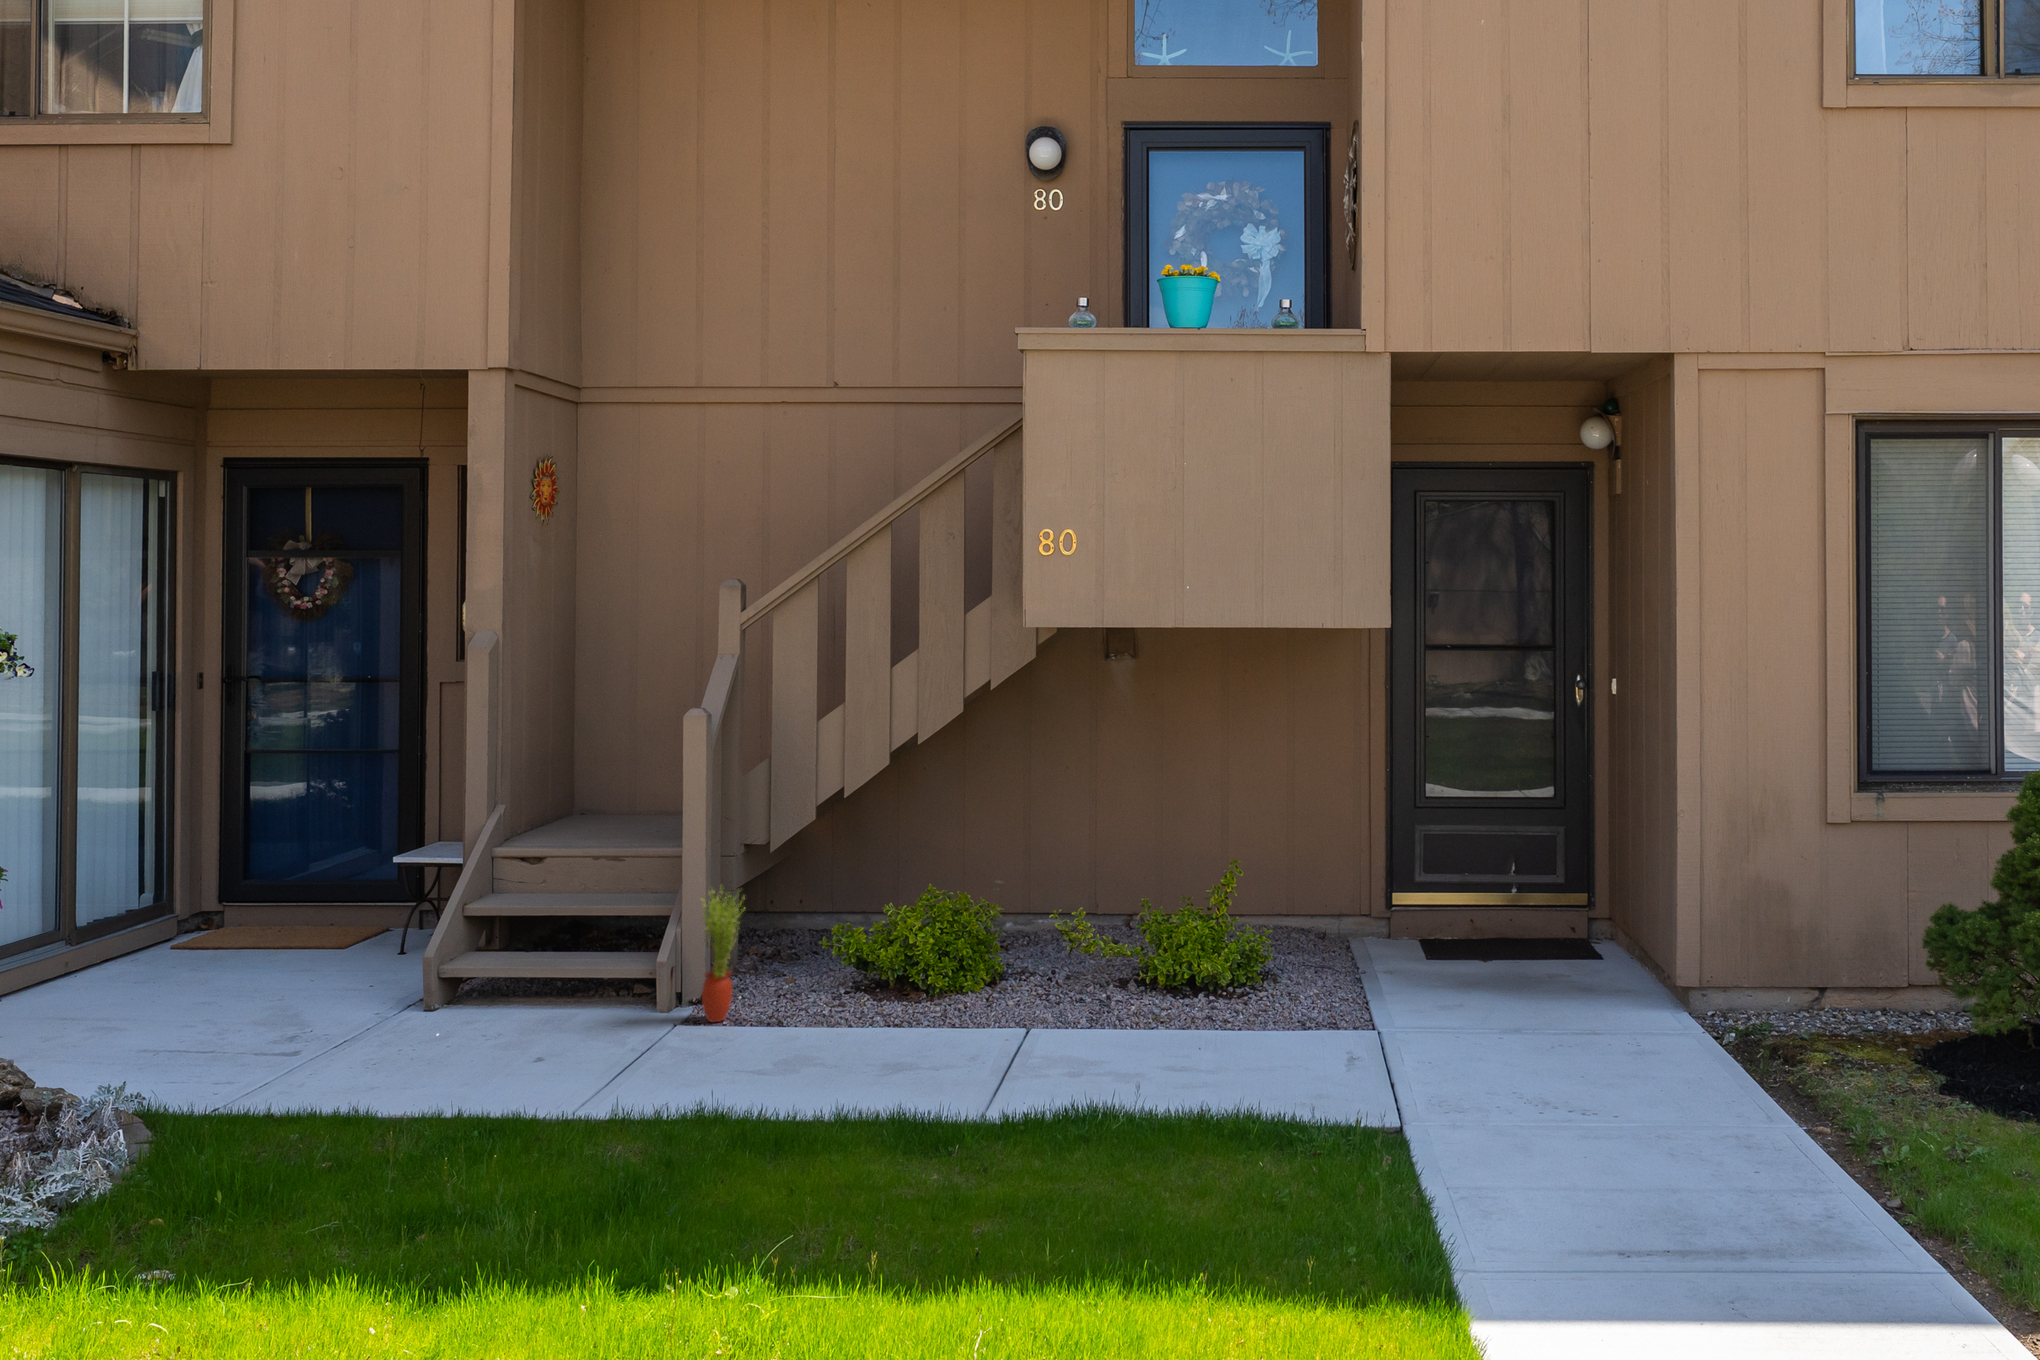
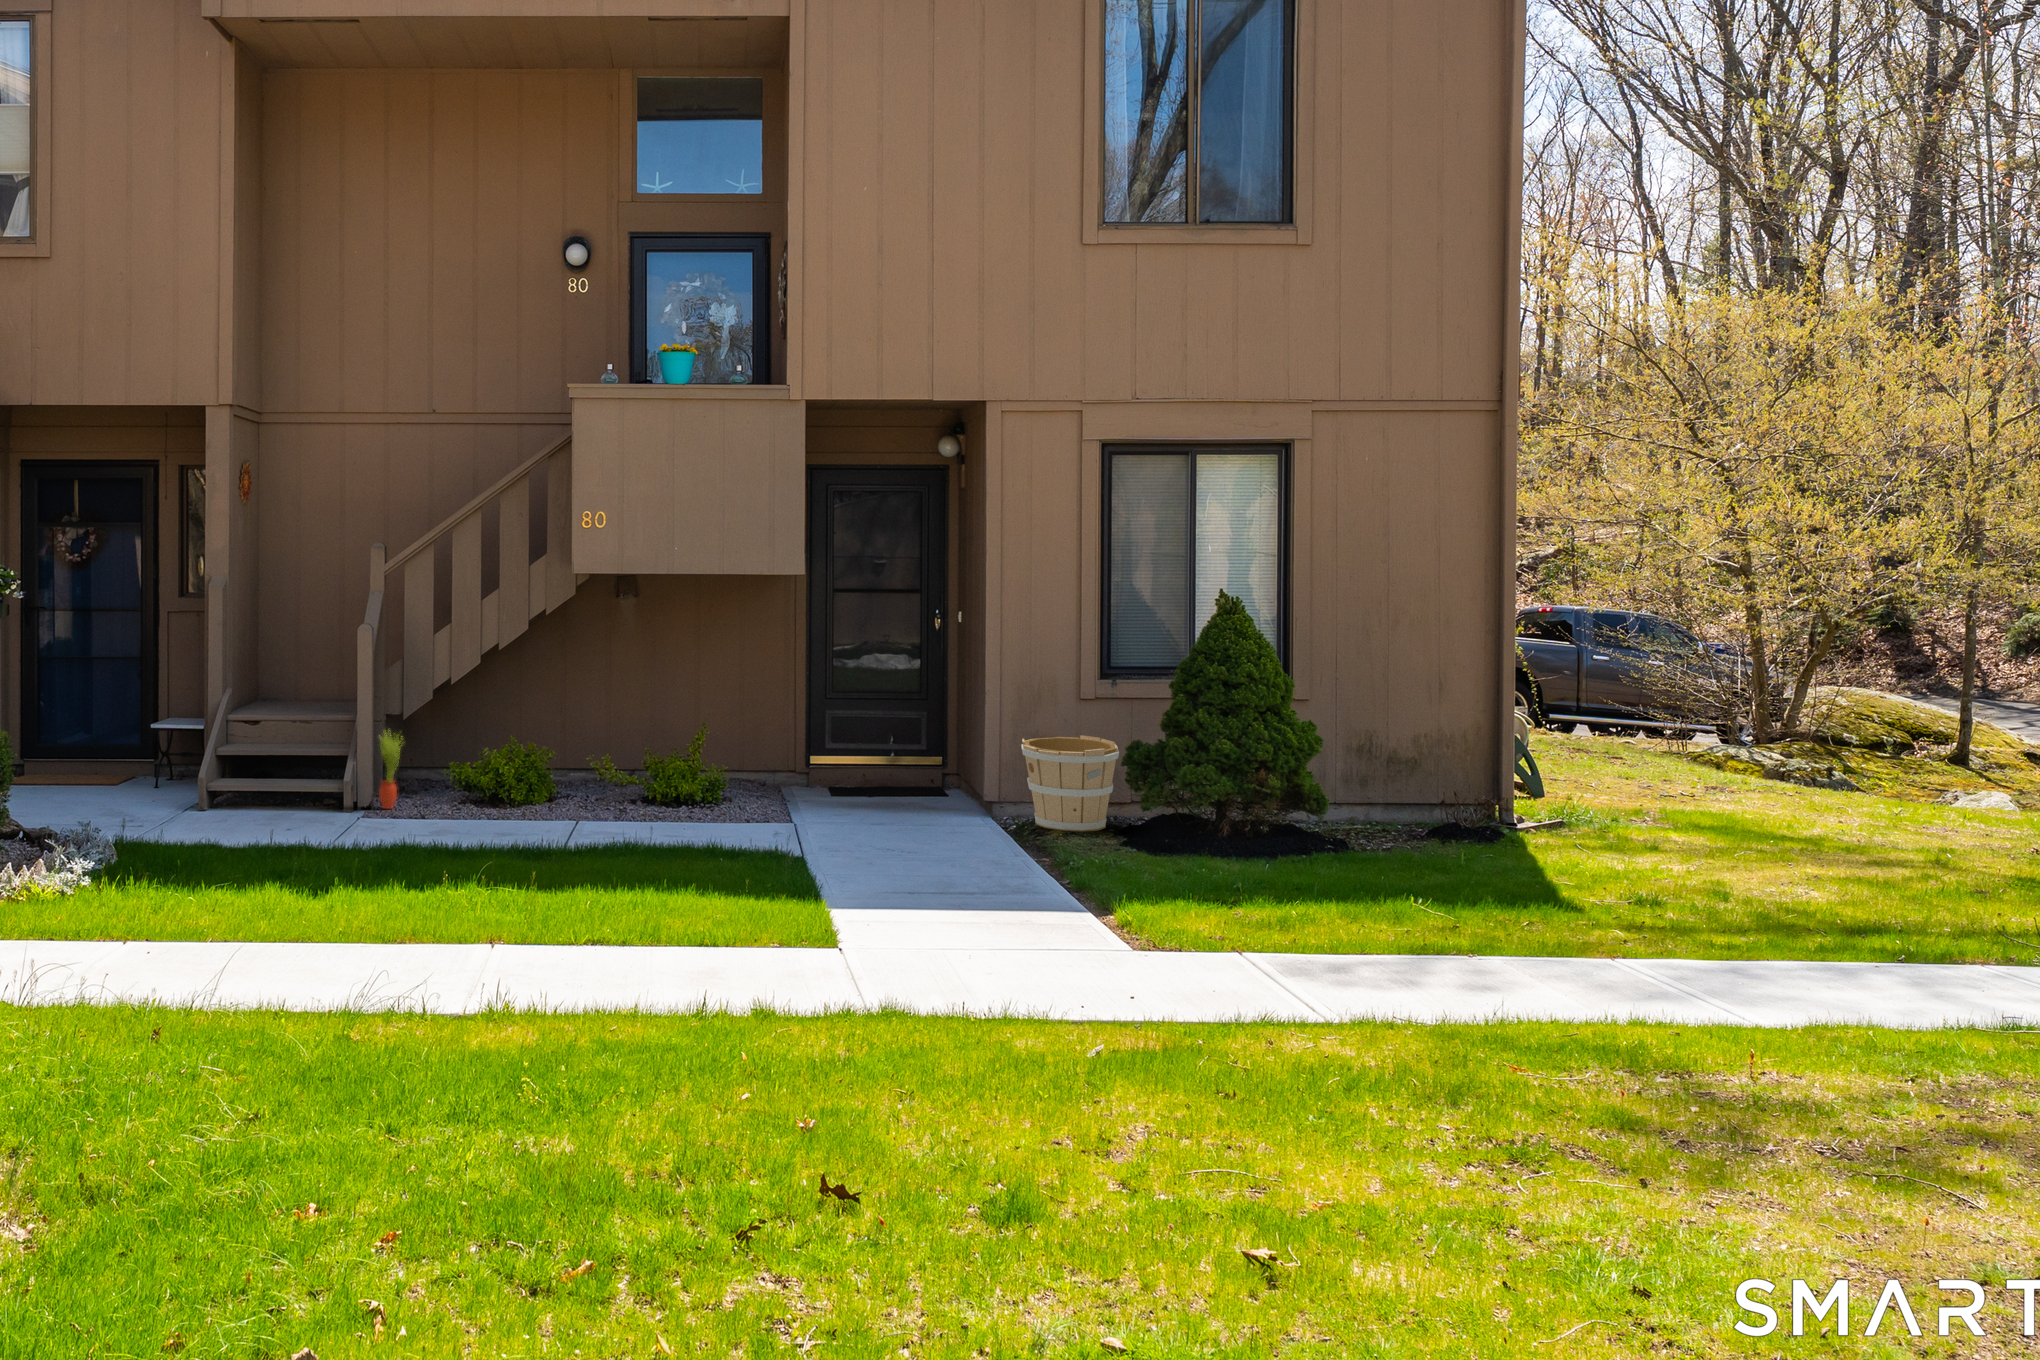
wooden bucket: none [1754,882,1925,1056] -> present [1021,735,1119,832]

